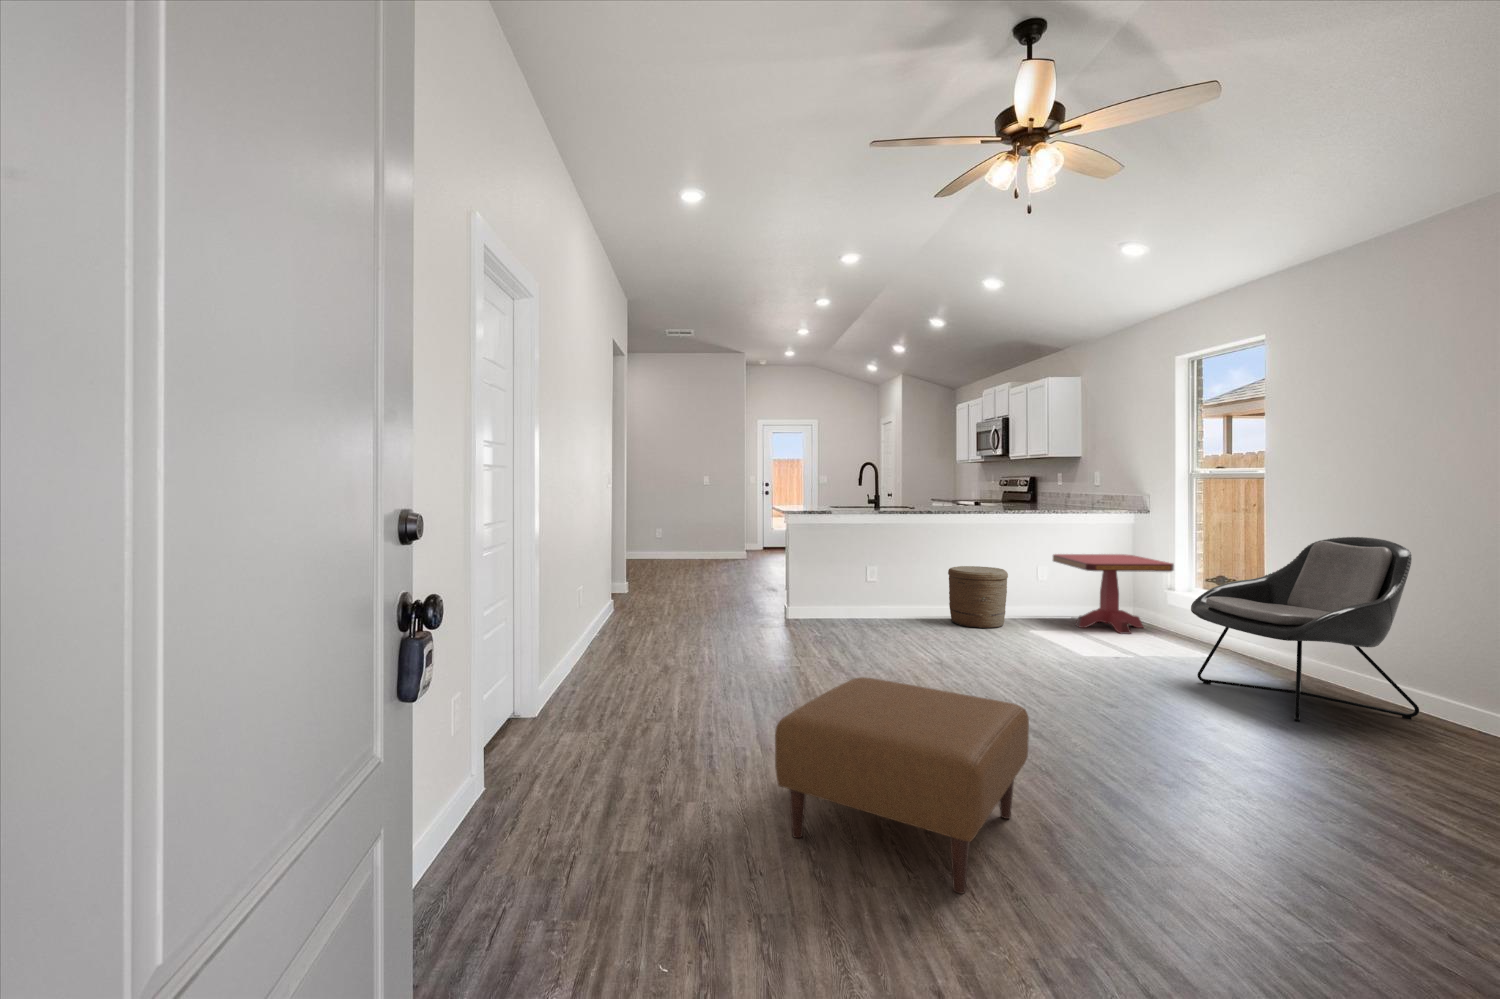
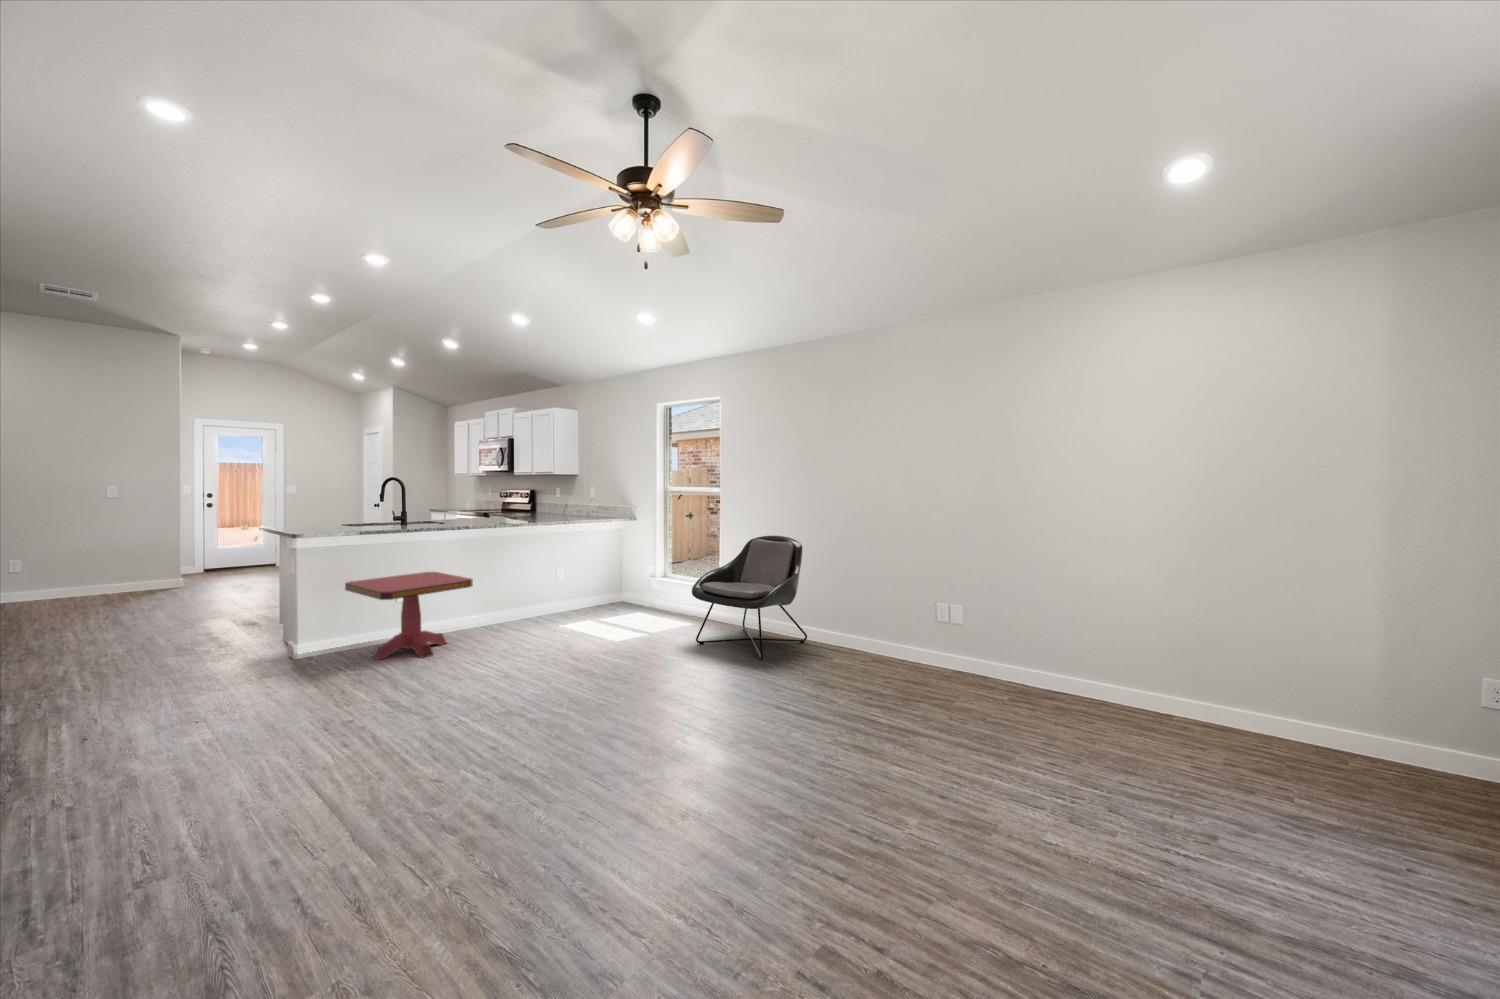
side table: present [1053,554,1174,634] -> present [345,572,473,660]
woven basket: present [948,566,1008,628] -> none [486,574,541,632]
ottoman: present [775,677,1029,894] -> none [456,715,694,950]

